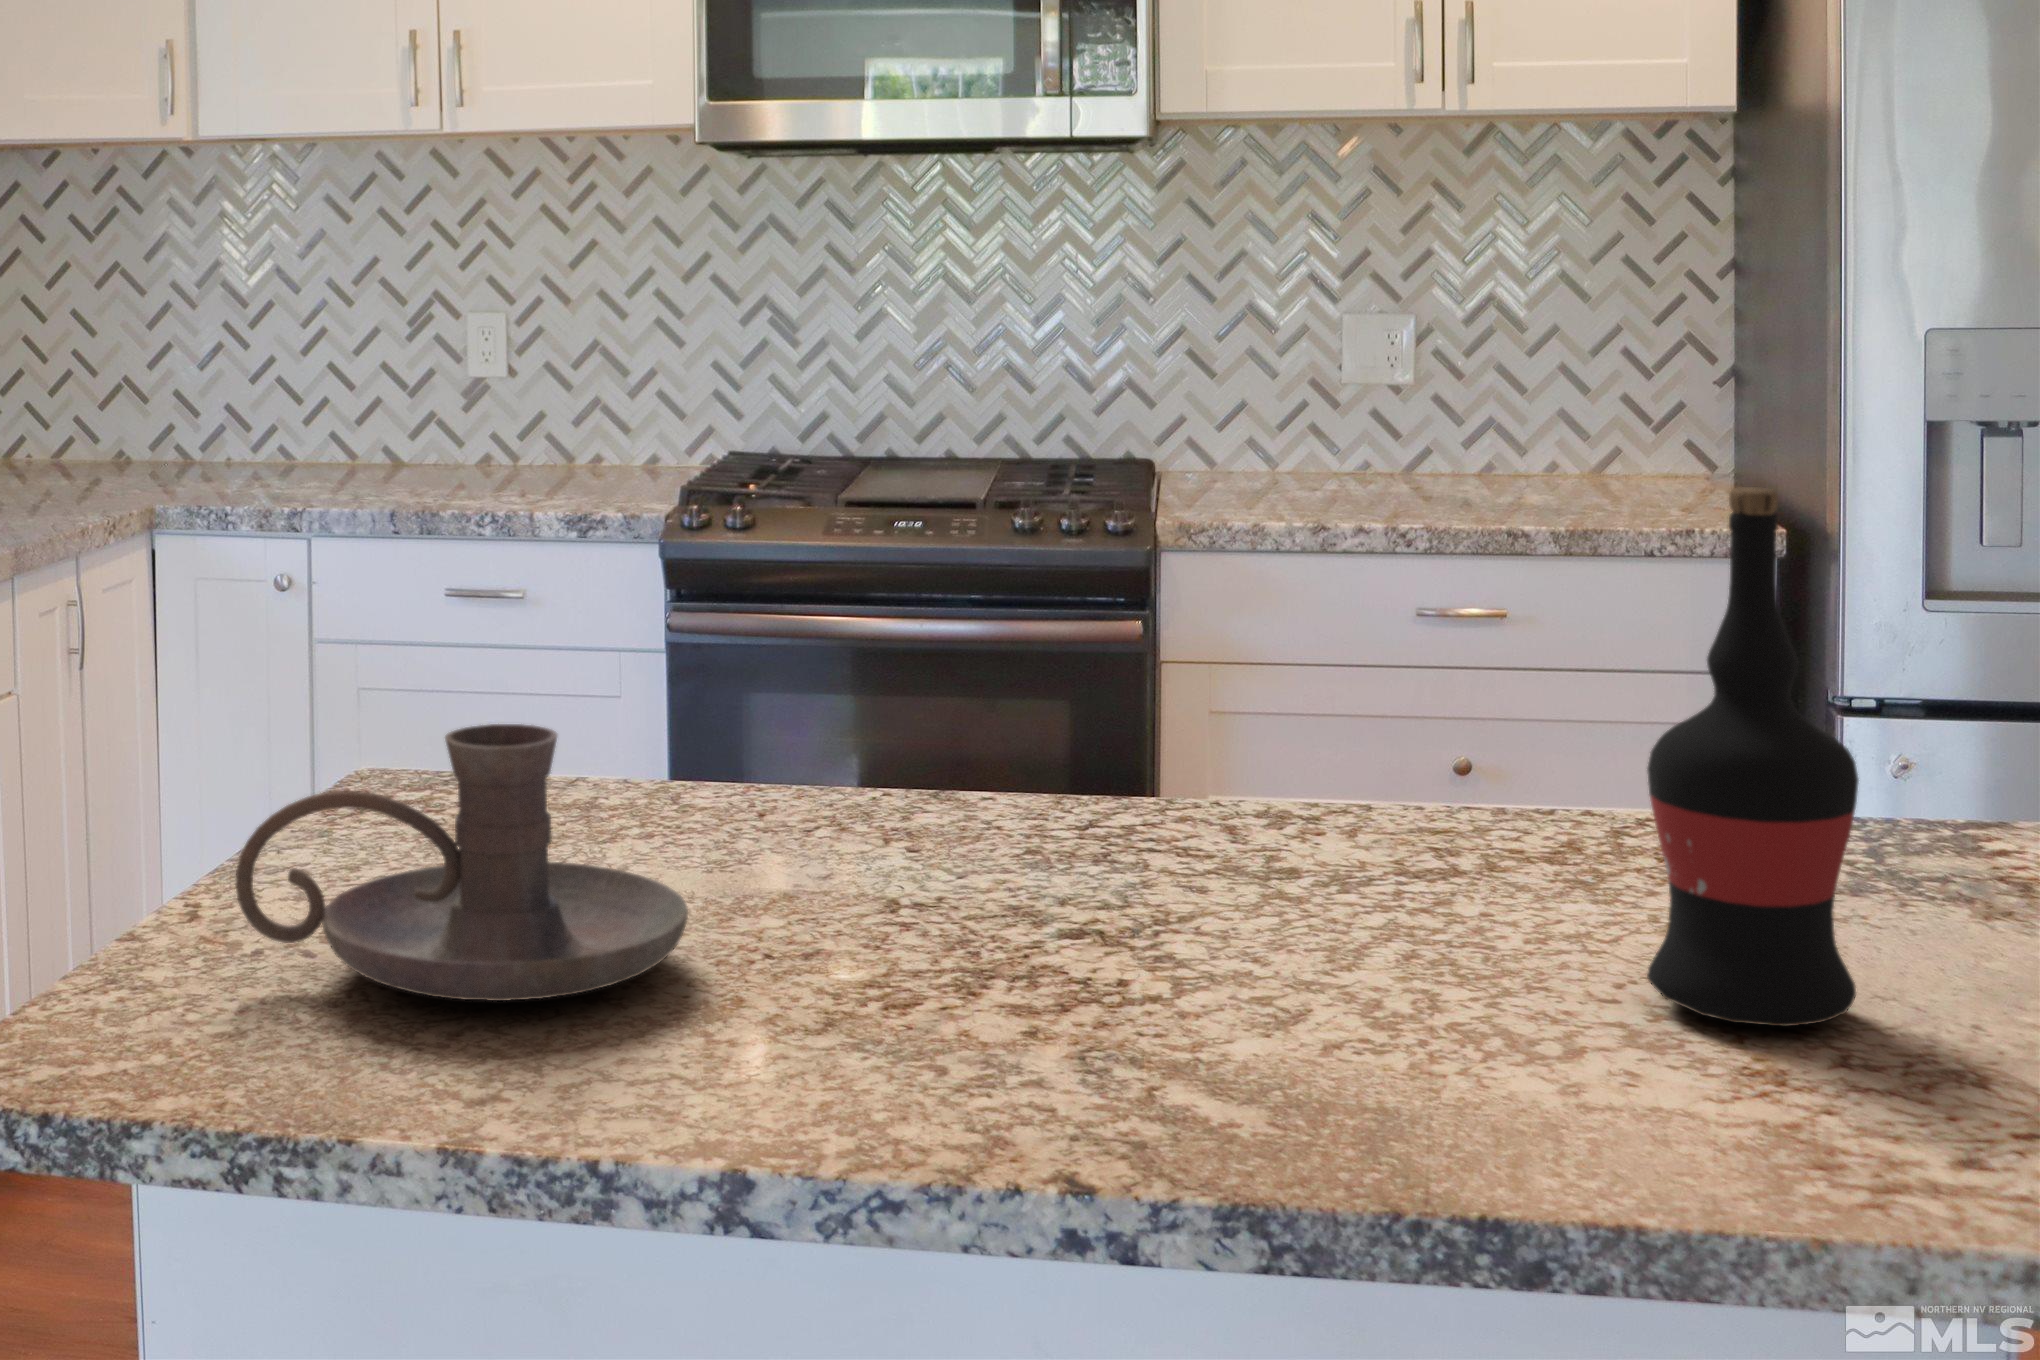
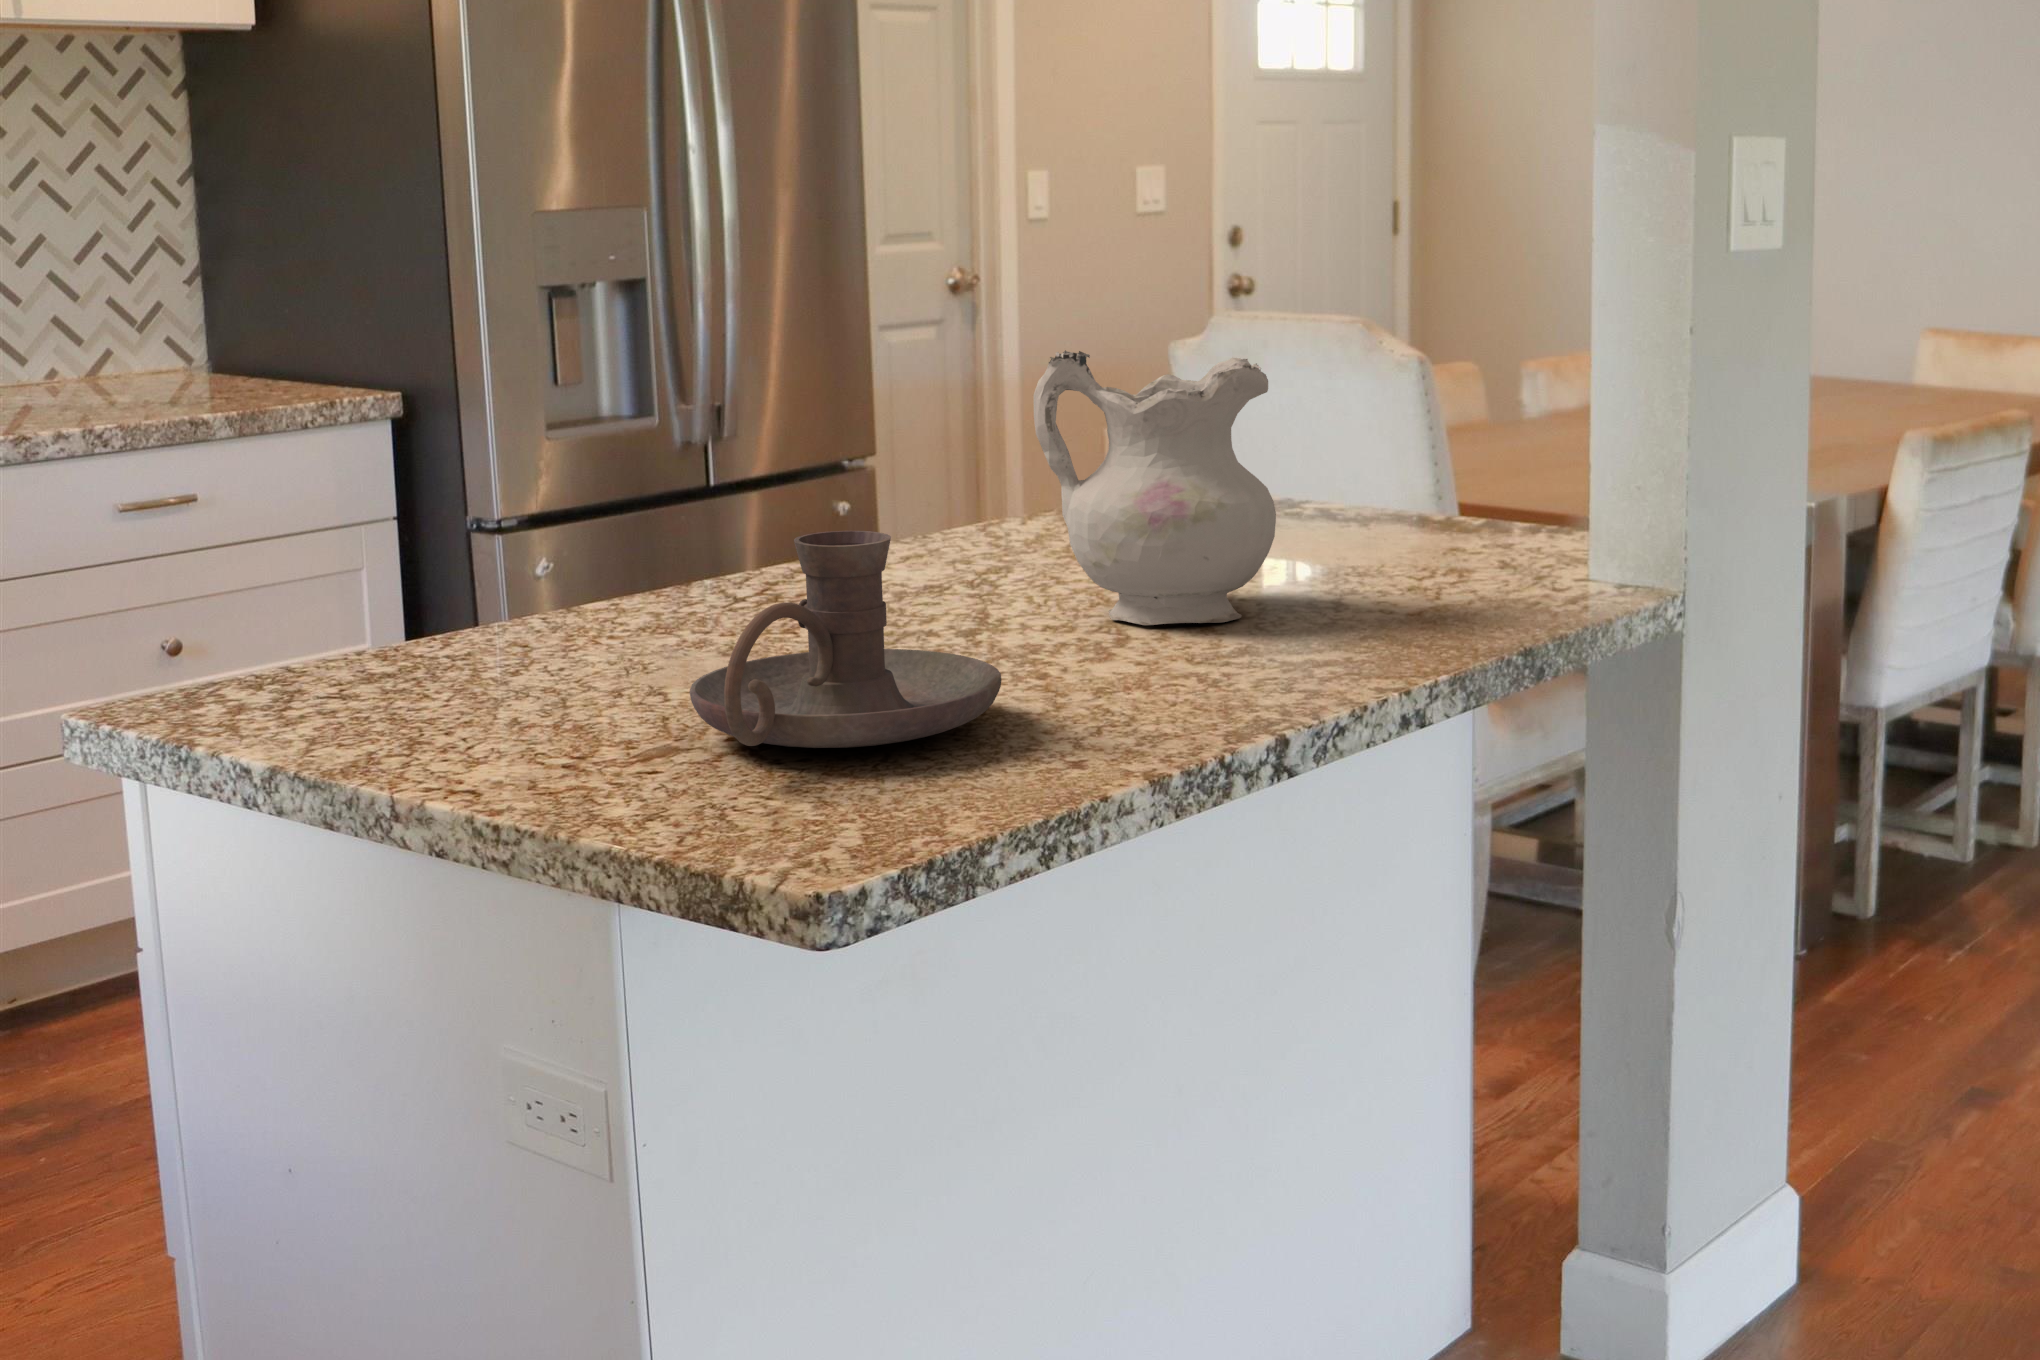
wine bottle: present [1647,487,1859,1026] -> none [1281,278,1385,578]
ceramic pitcher: none [1142,553,1479,1015] -> present [1034,351,1276,625]

